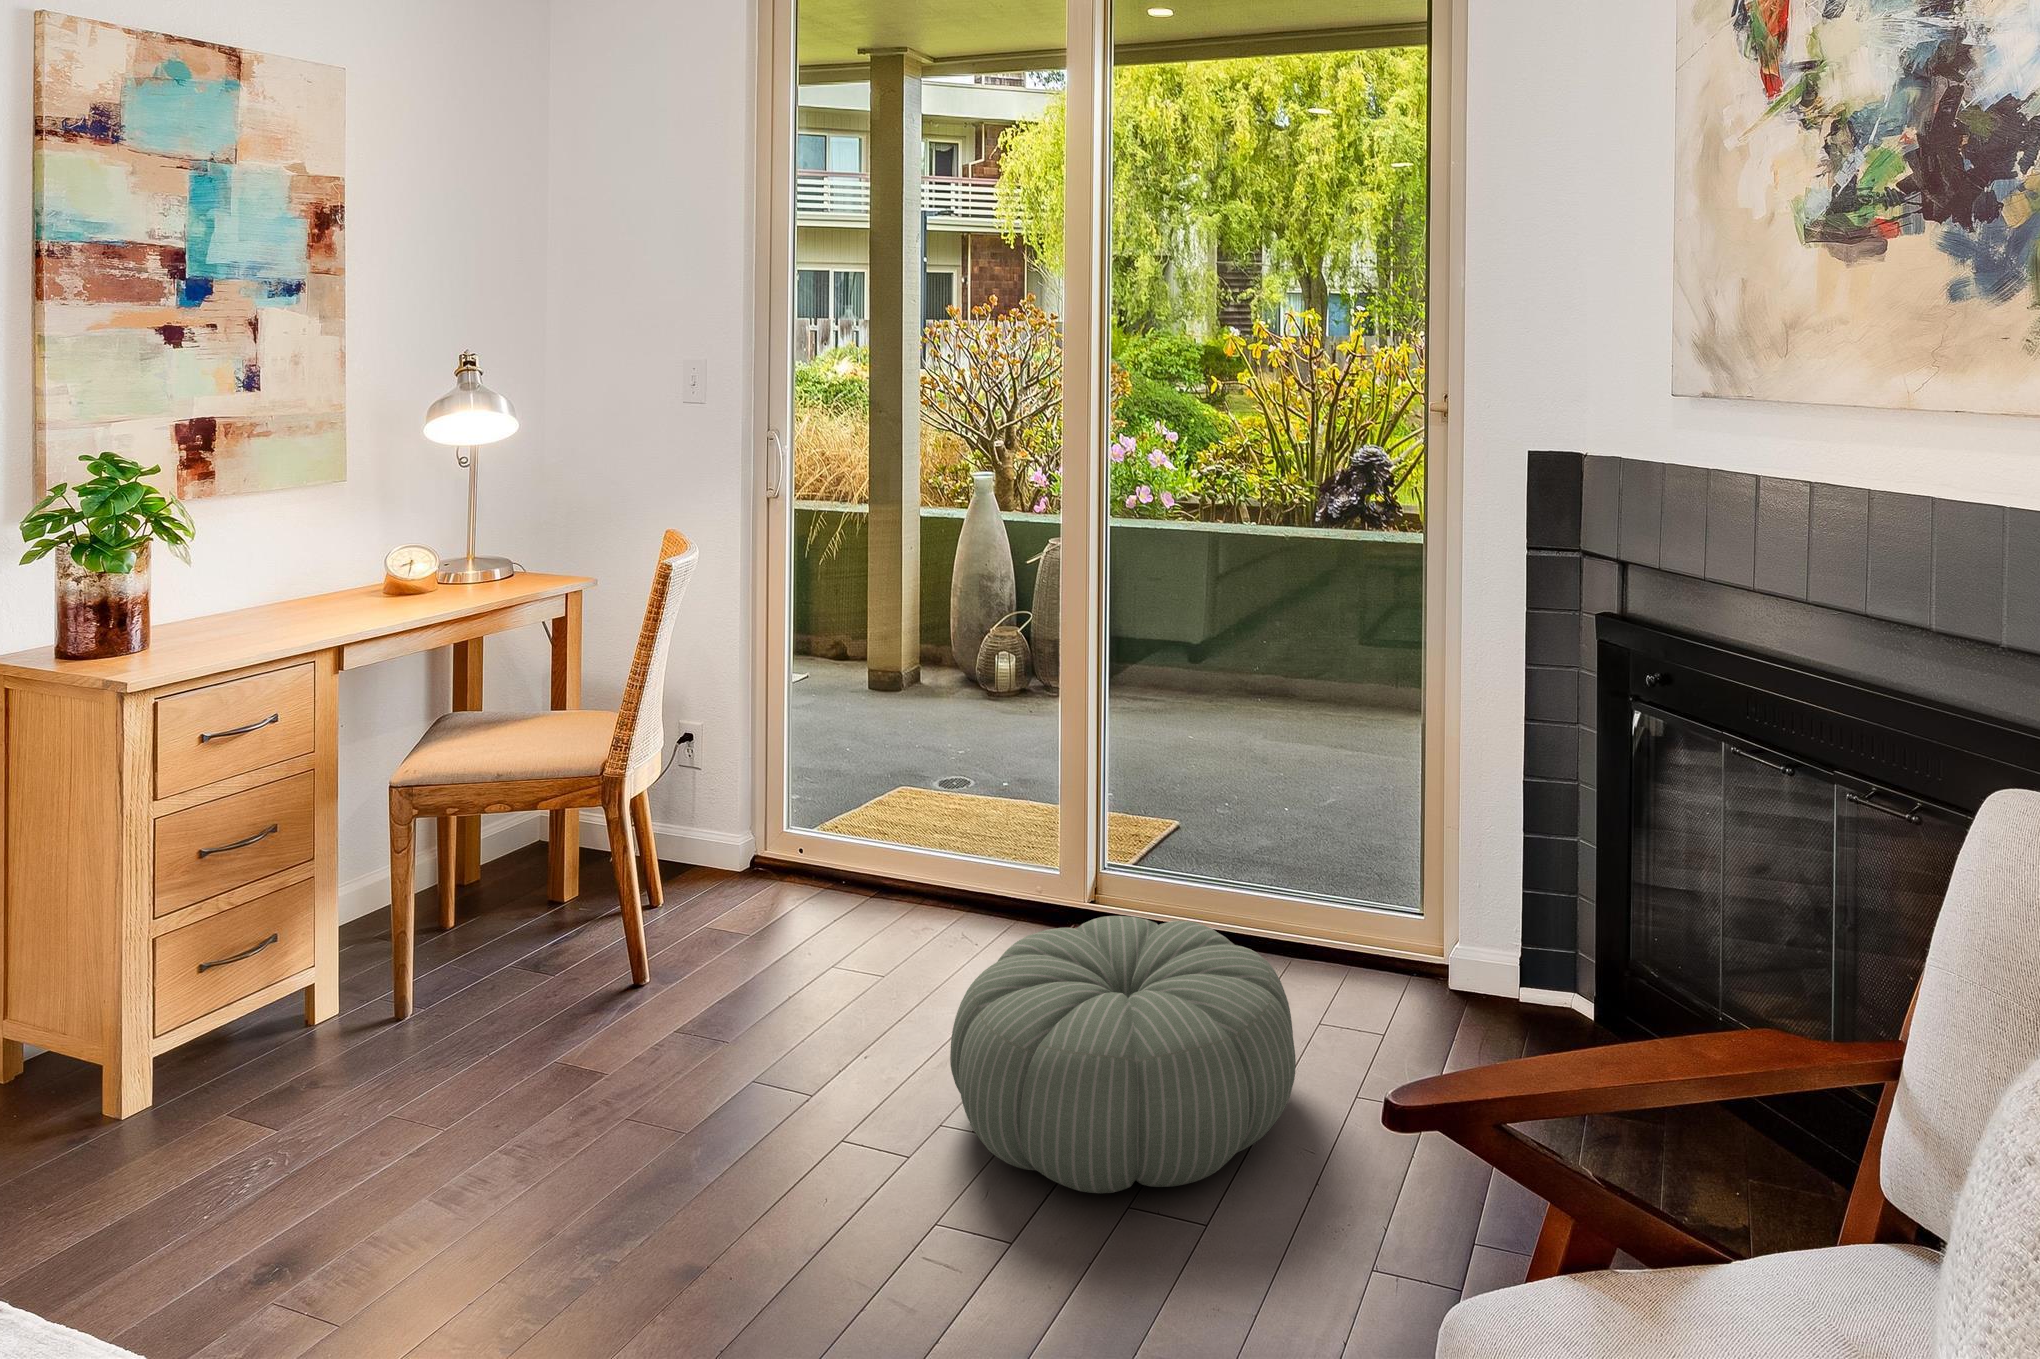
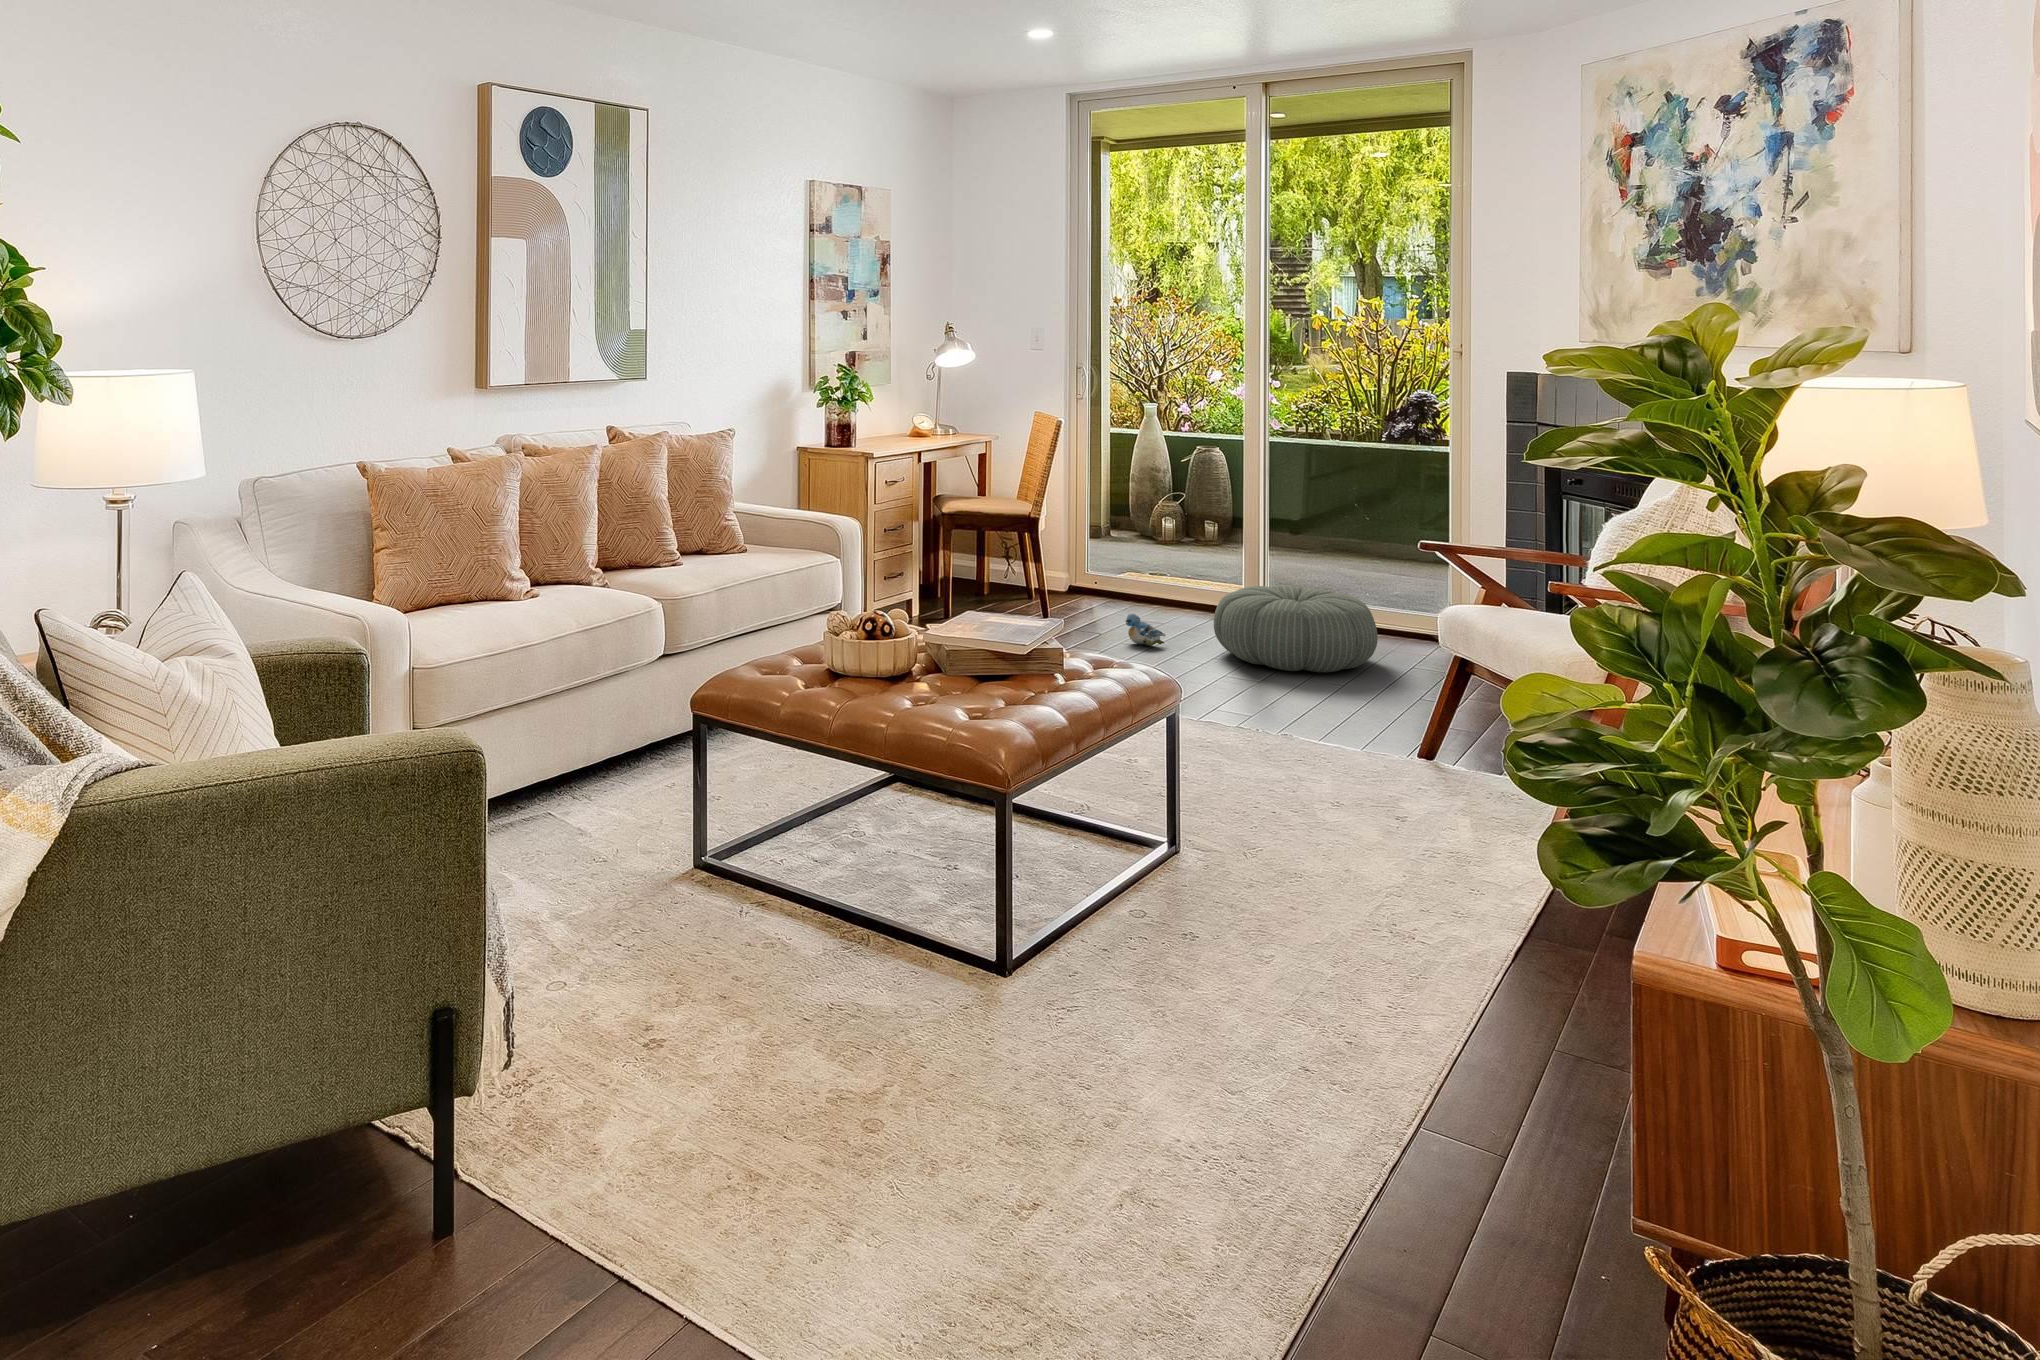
plush toy: none [765,1025,853,1107] -> present [1125,614,1166,646]

